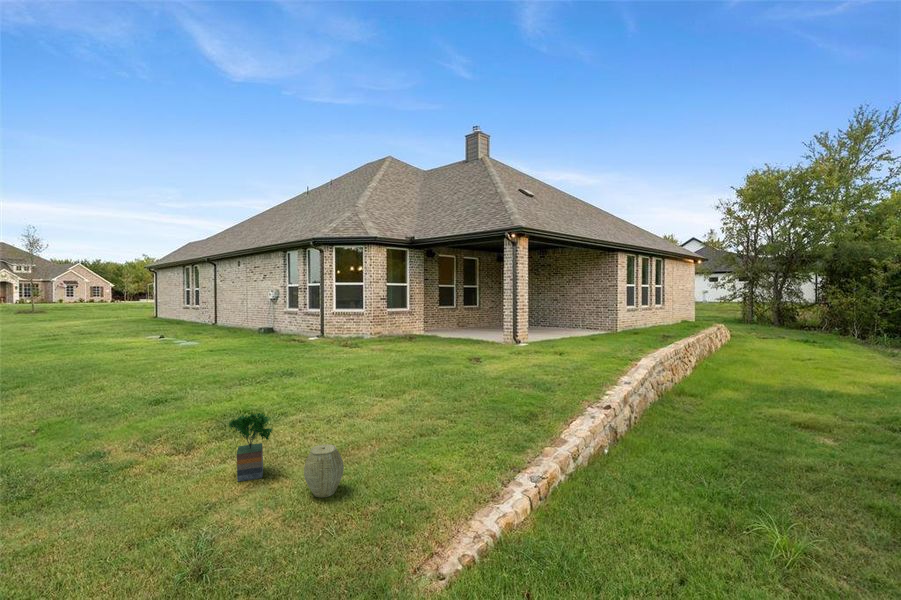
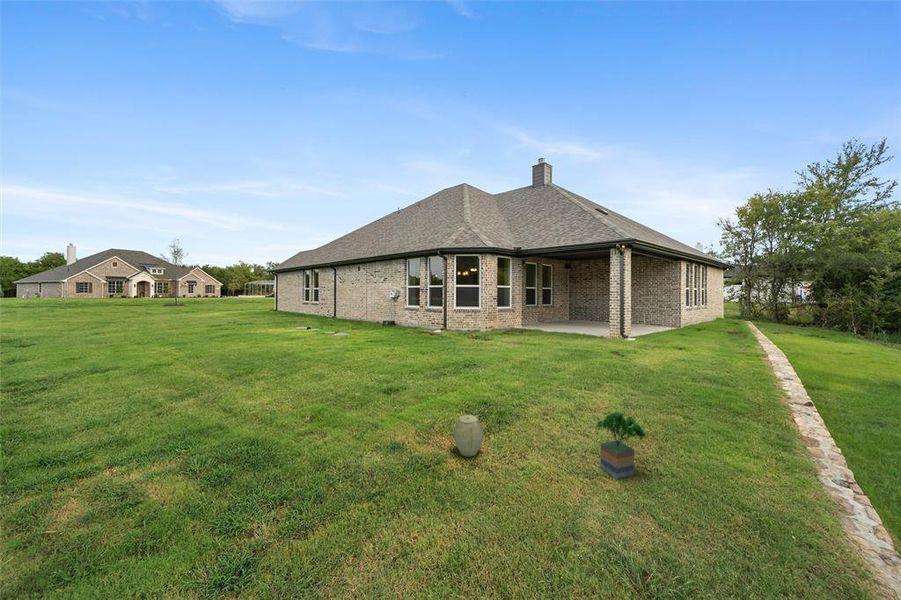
woven basket: present [304,444,344,497] -> present [454,415,483,457]

